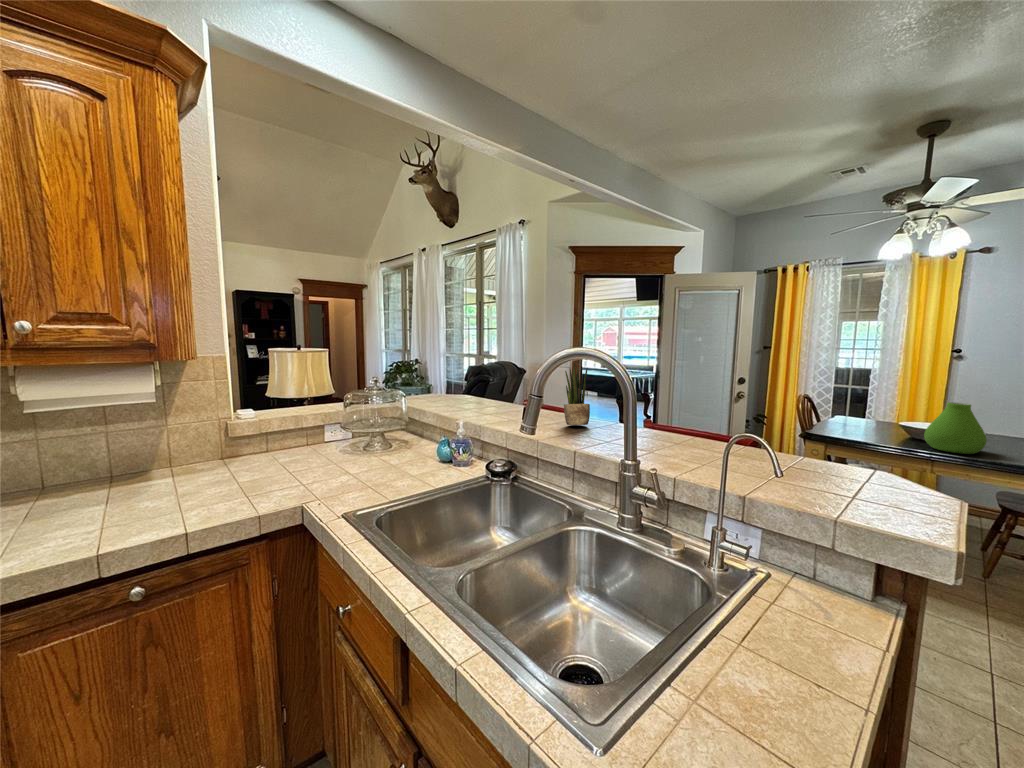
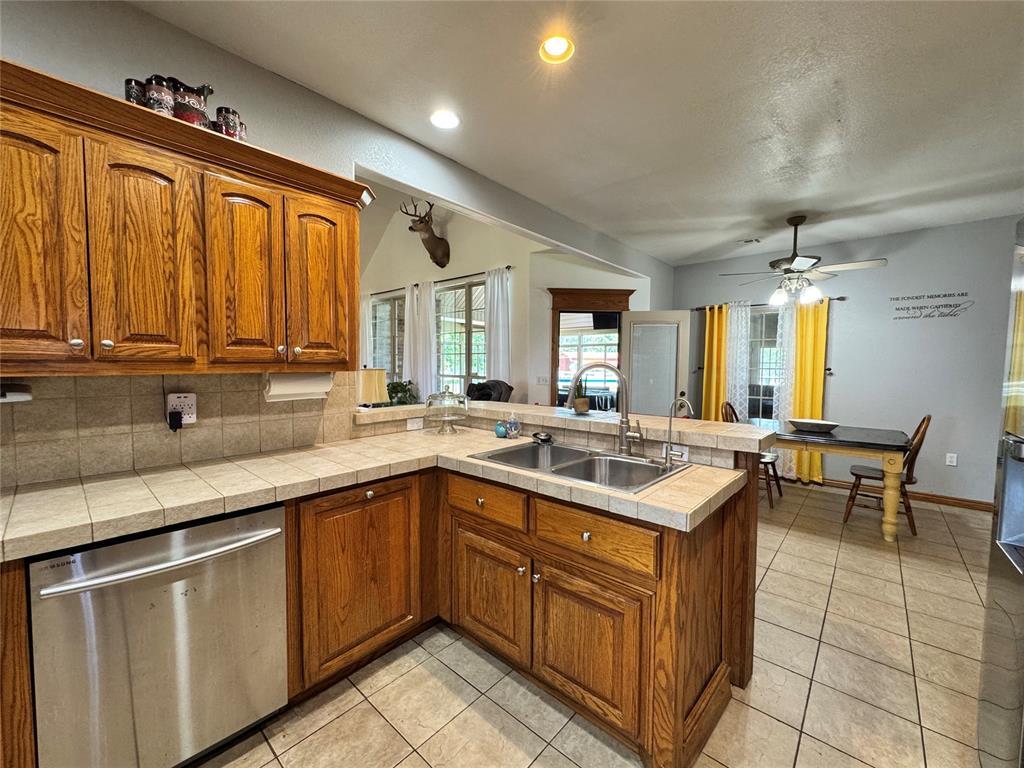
vase: present [924,402,987,454] -> none [799,401,834,433]

